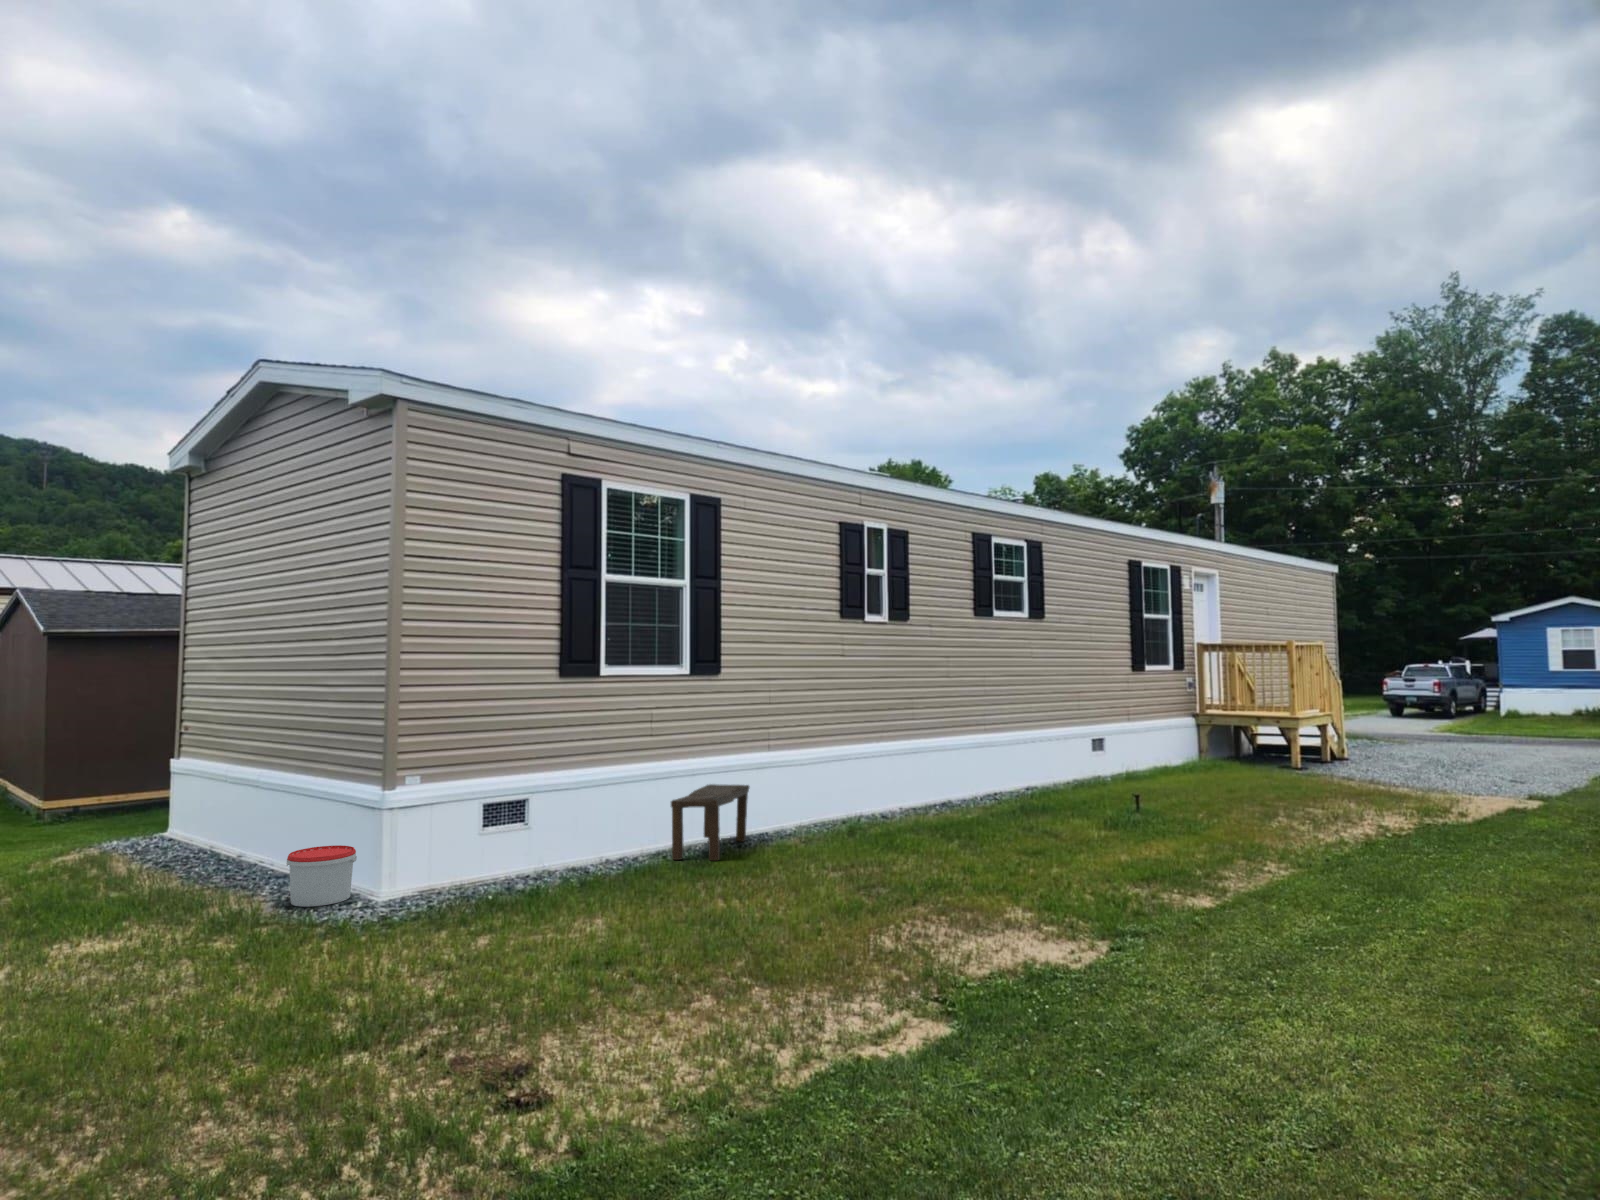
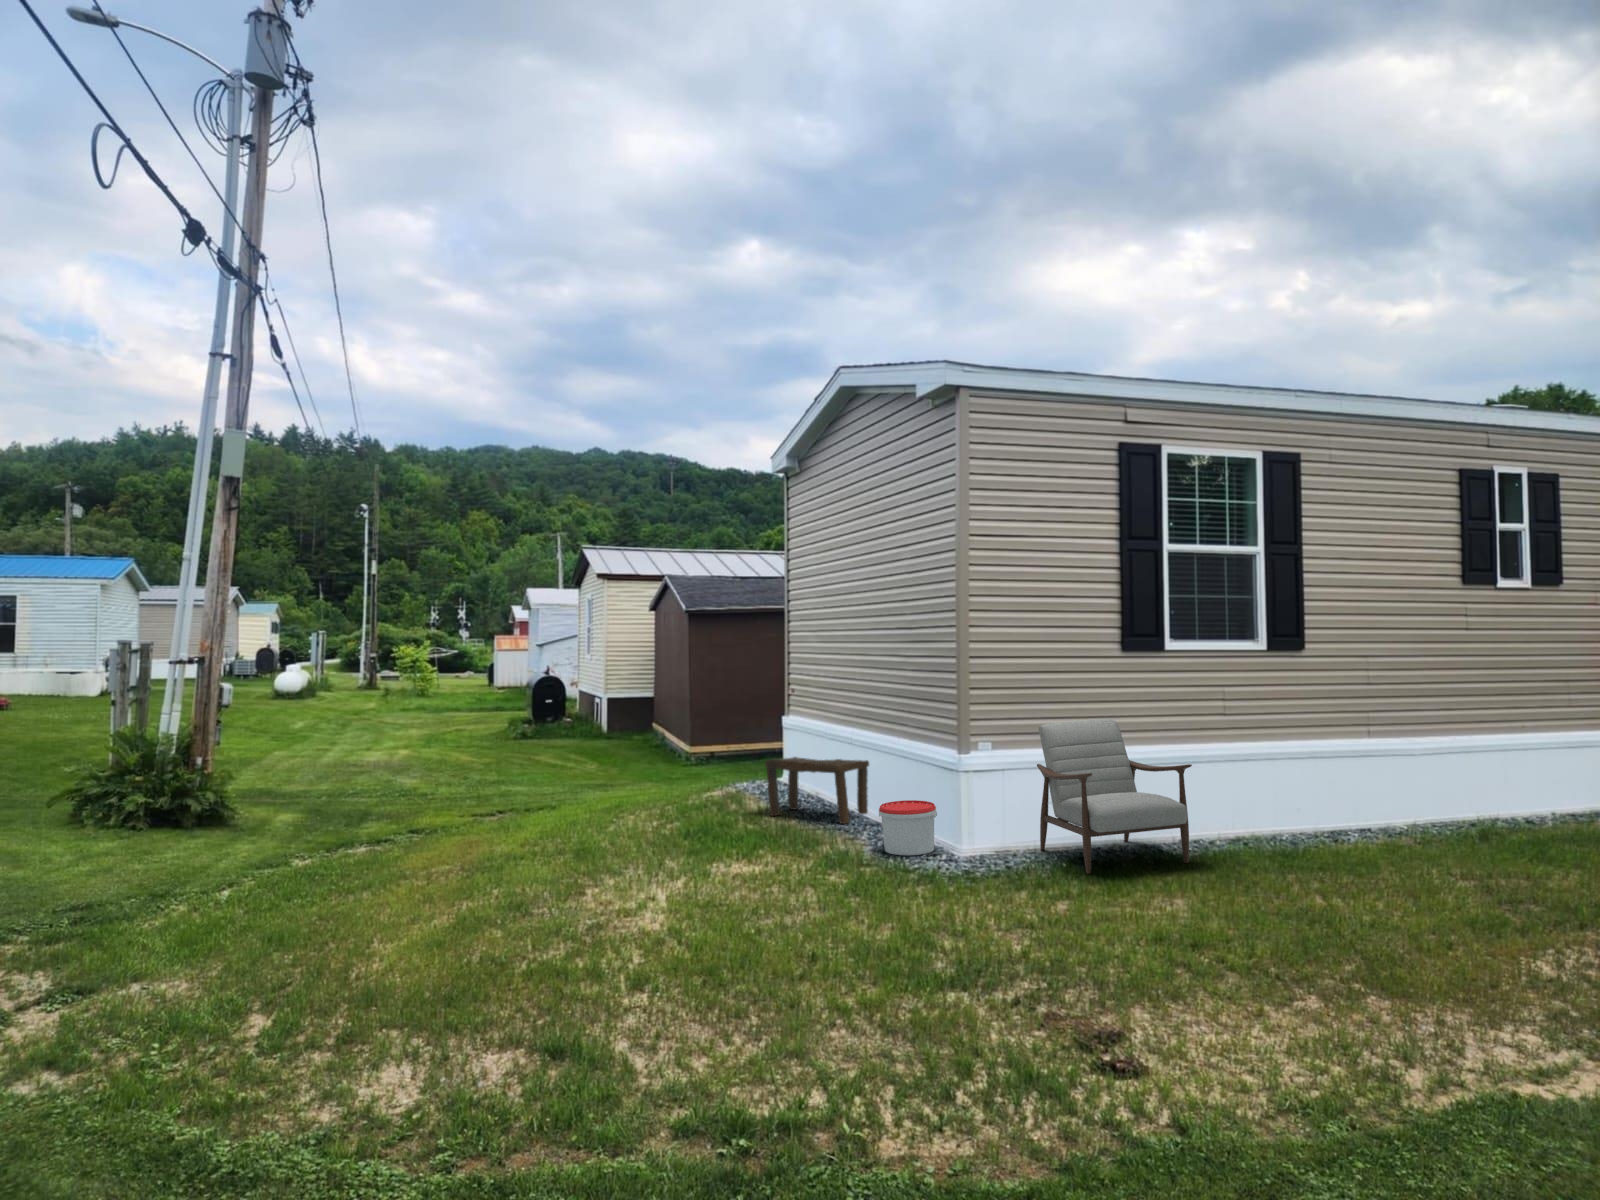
chair: none [467,755,614,906] -> present [1037,719,1192,874]
bench: present [671,784,750,861] -> present [765,757,869,824]

